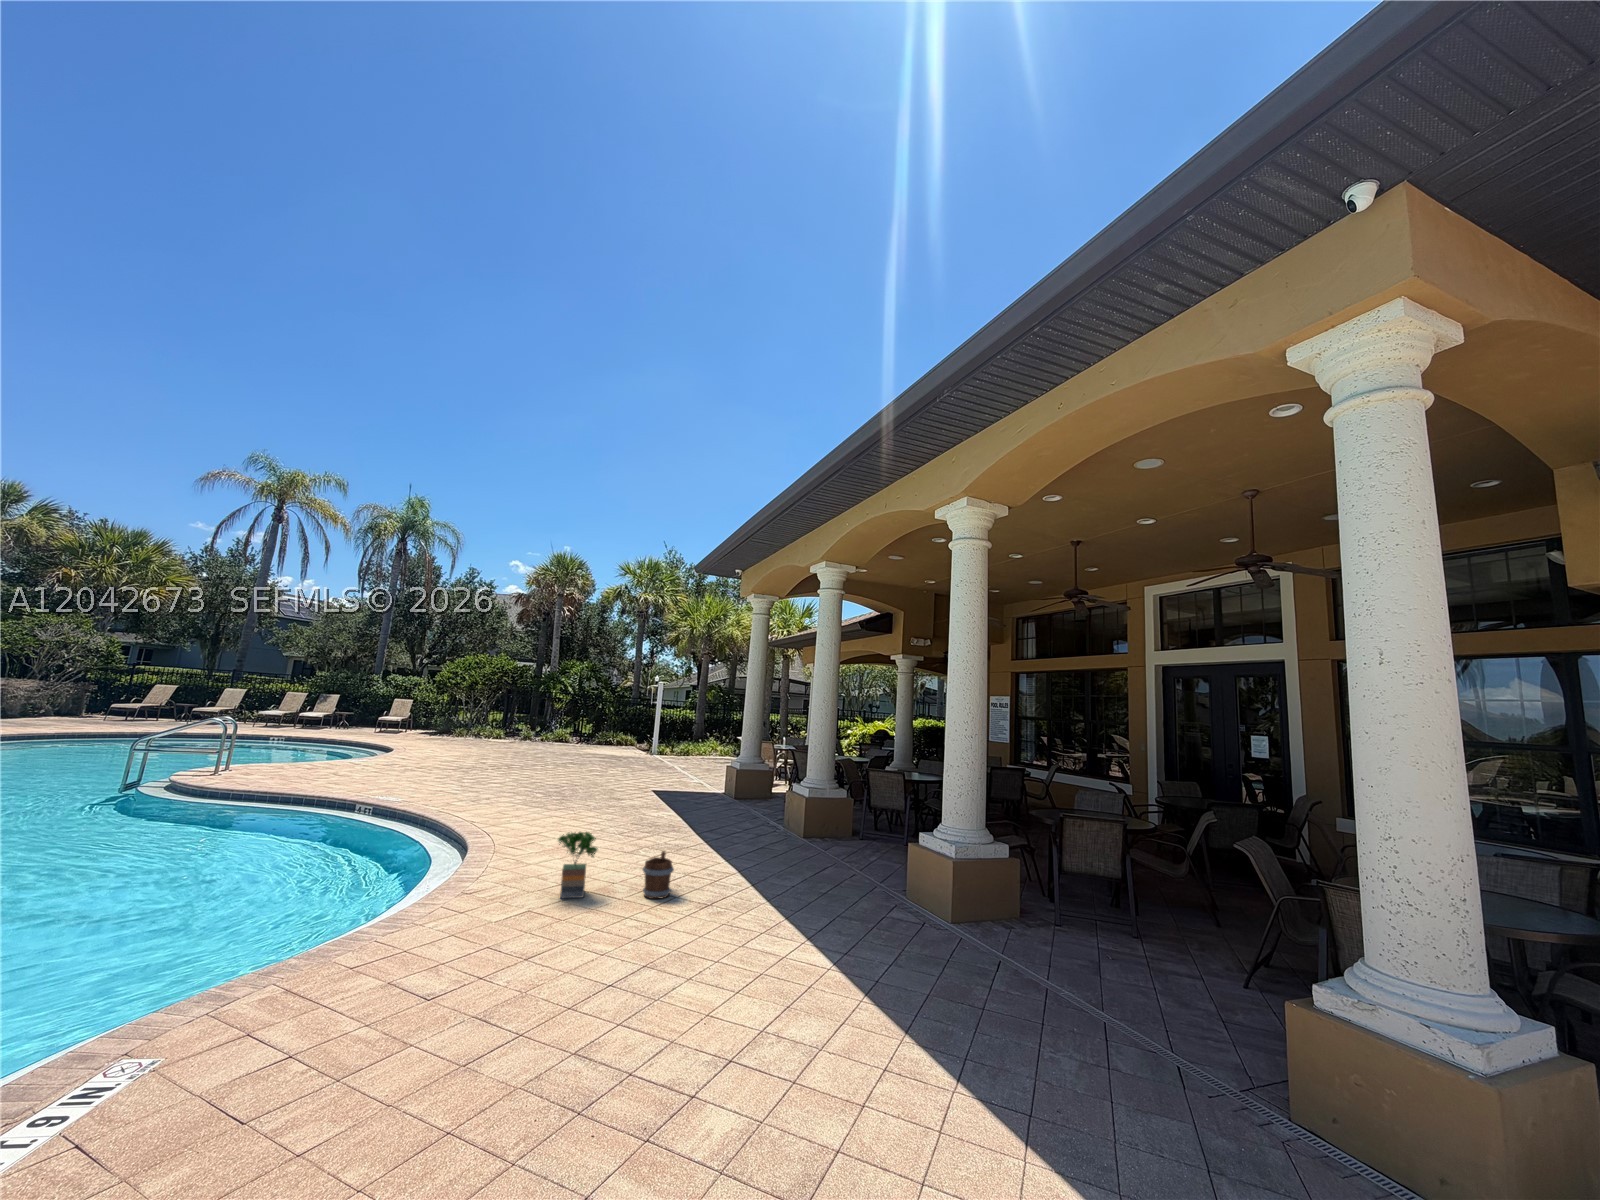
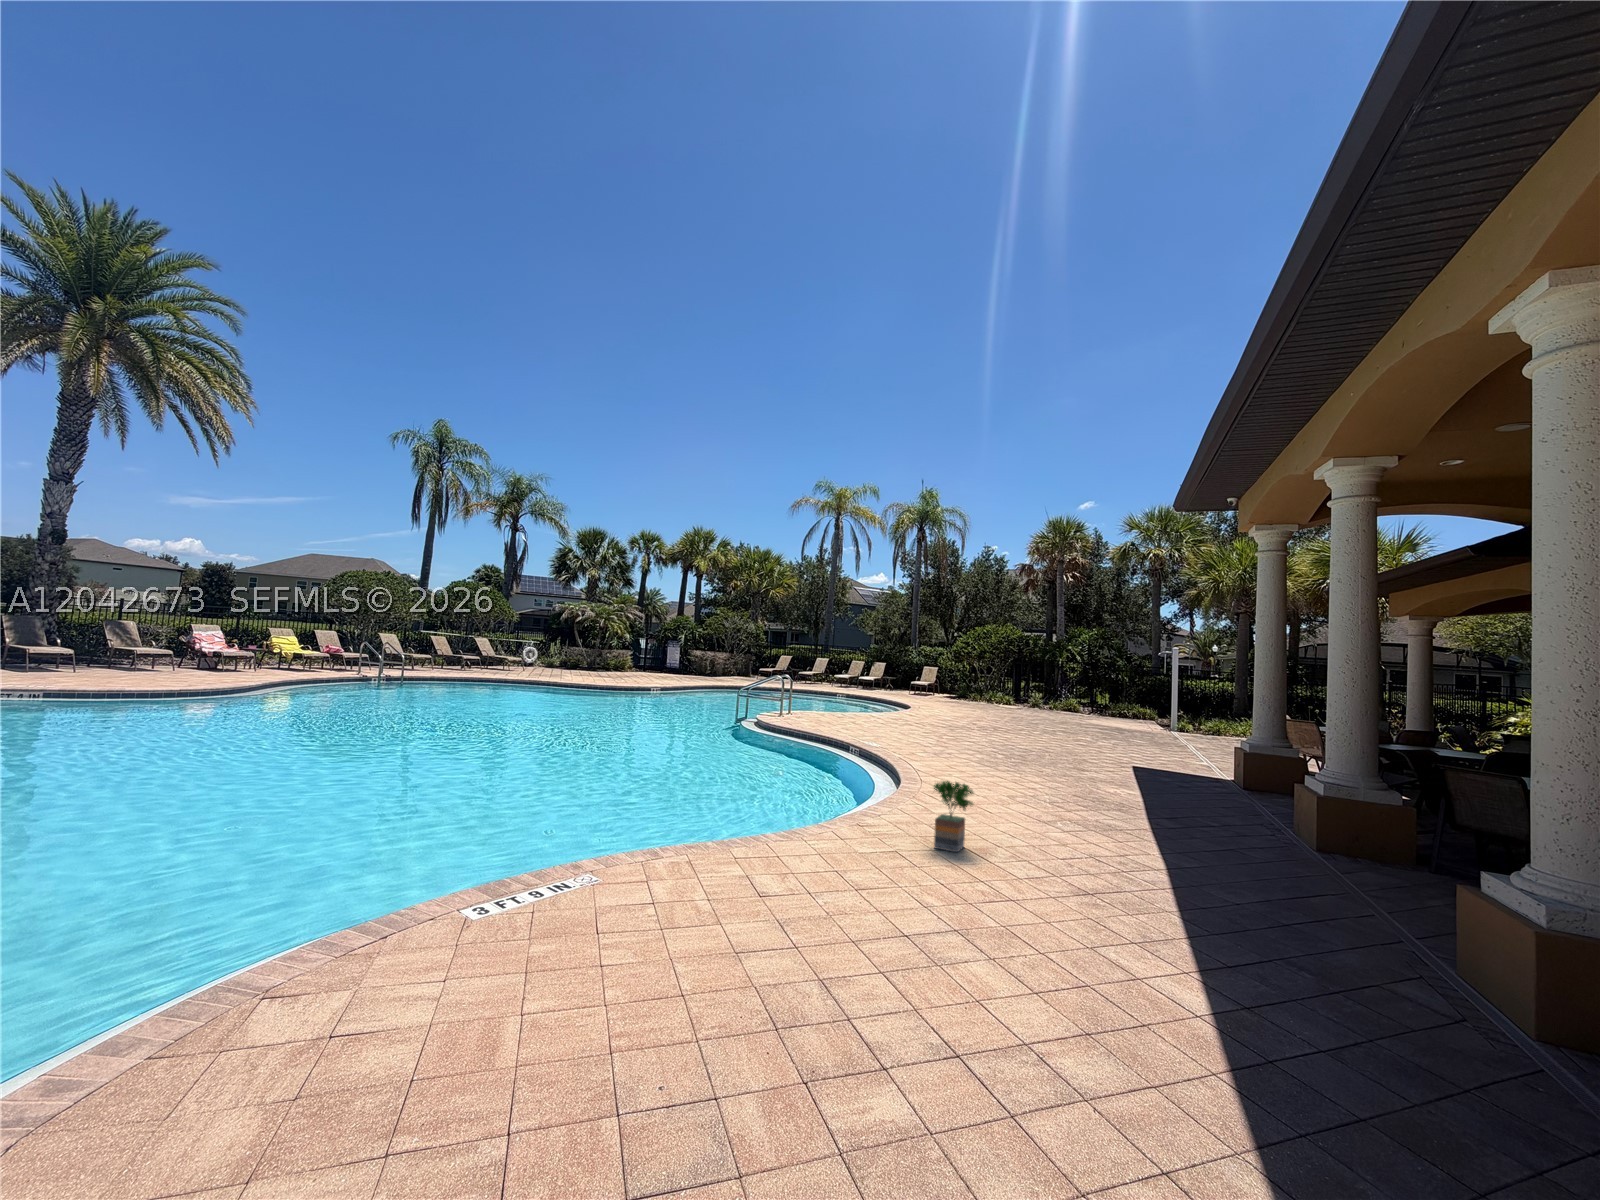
bucket: present [643,851,674,899] -> none [1021,820,1057,873]

